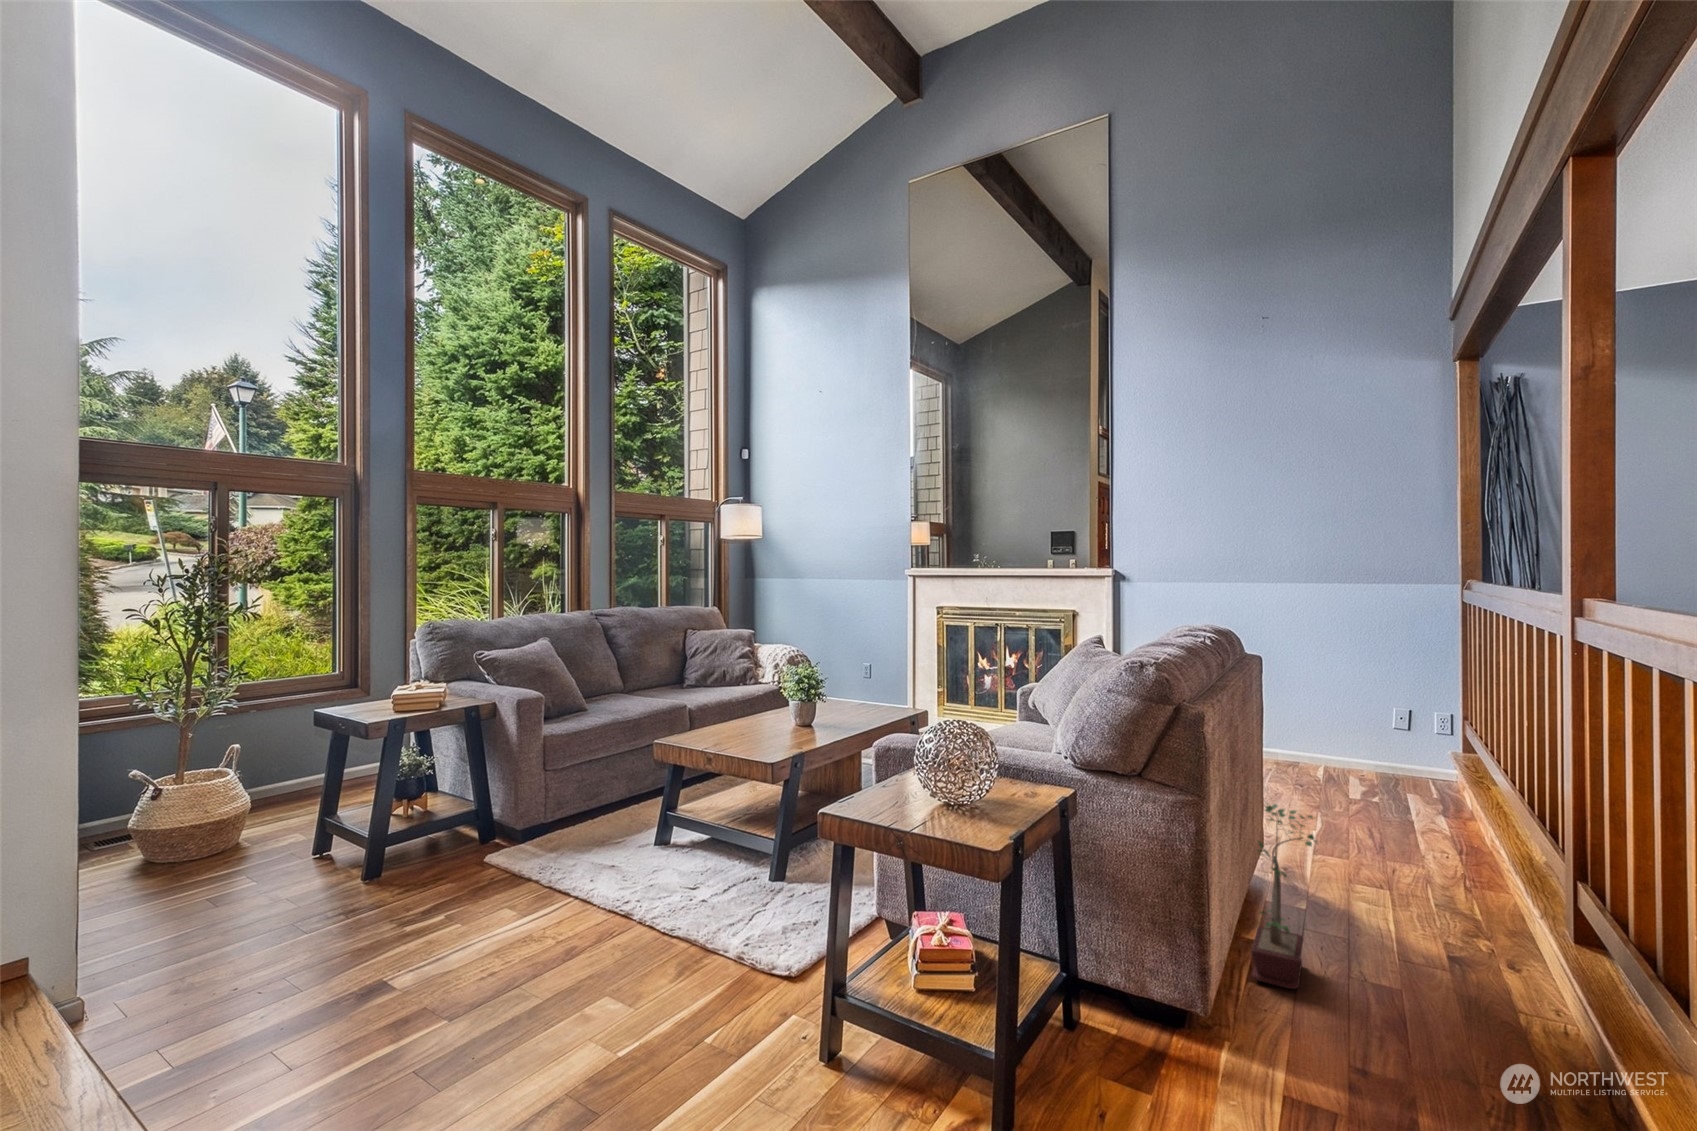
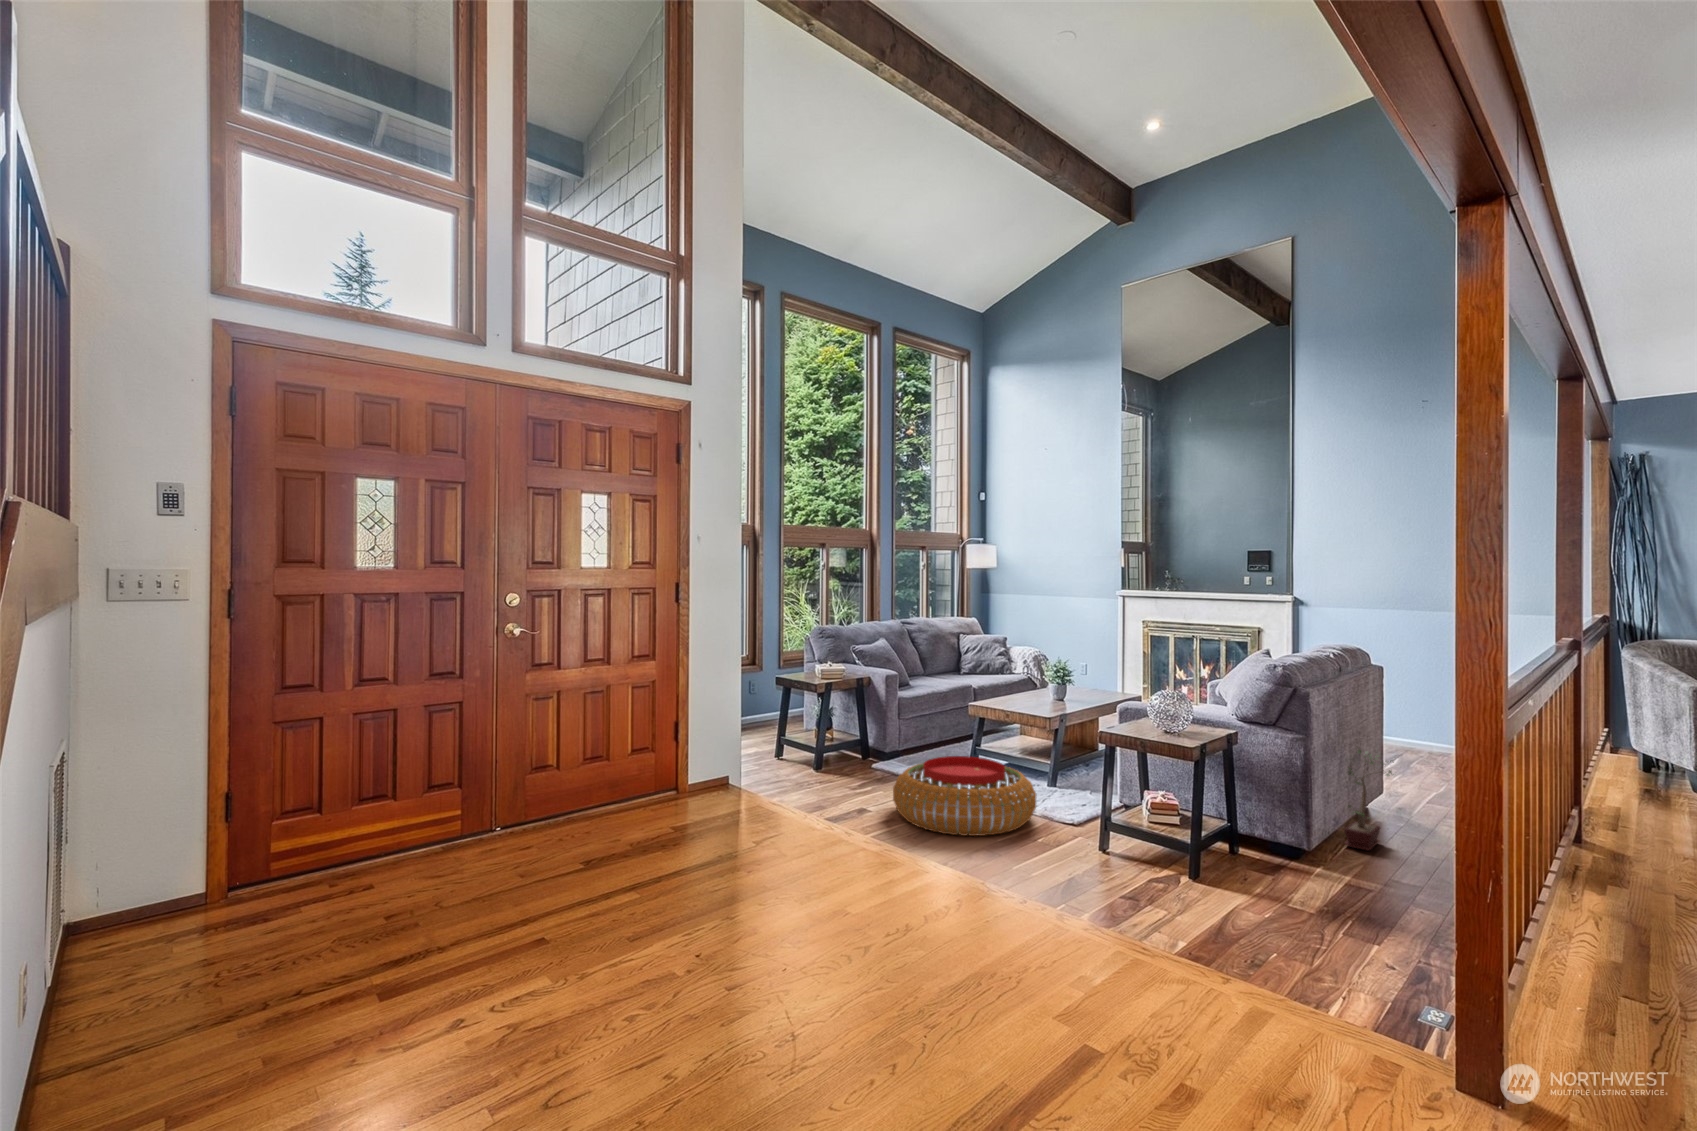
pouf: none [423,853,720,1051] -> present [893,756,1036,836]

